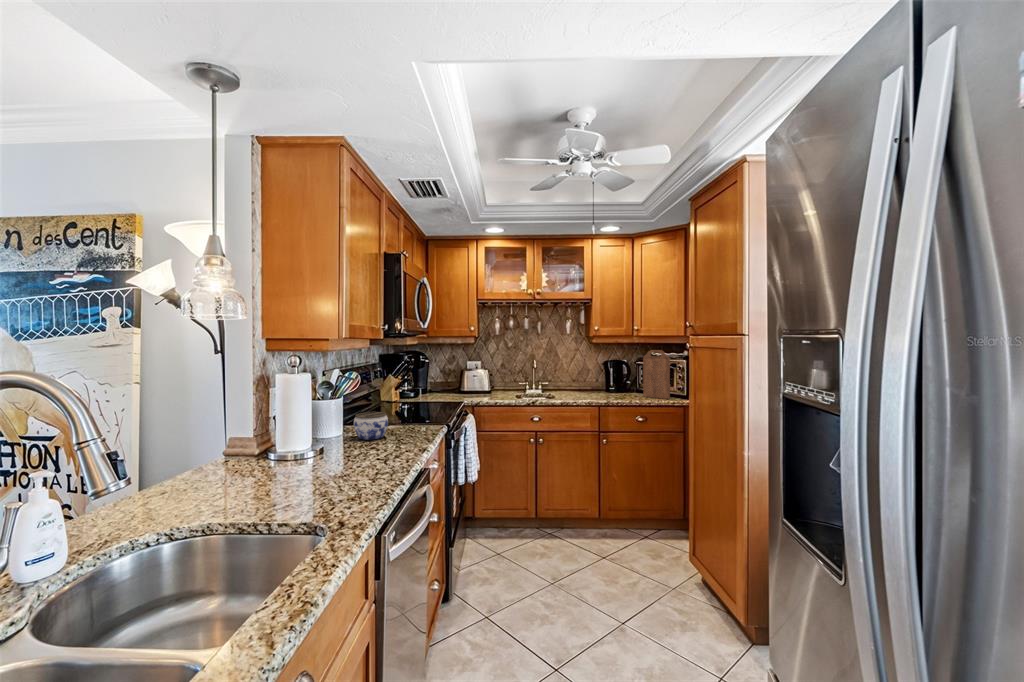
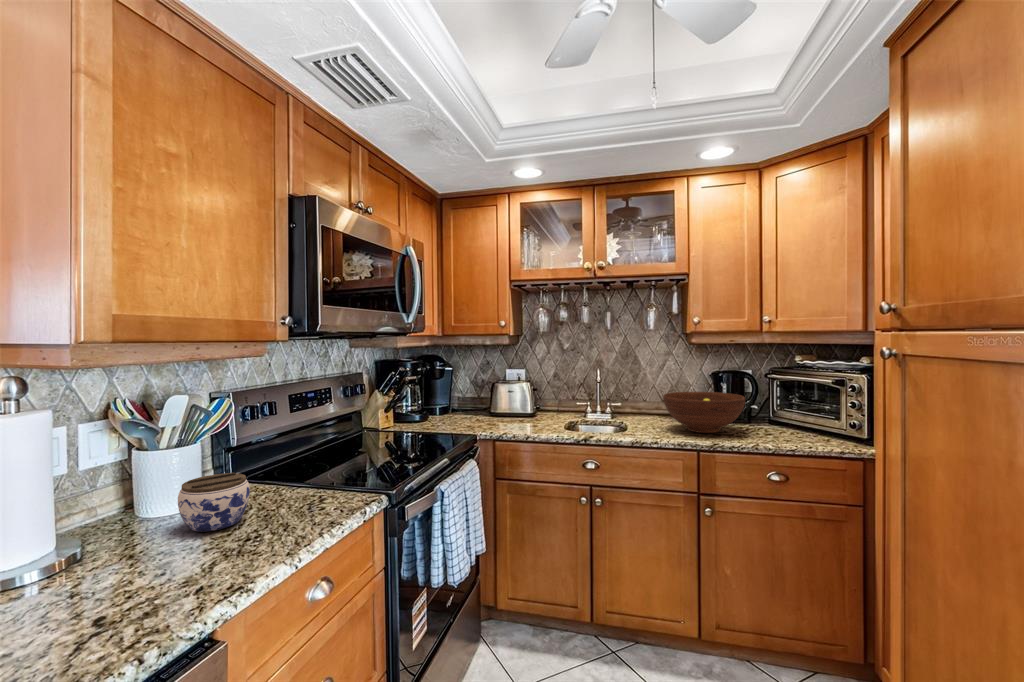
cutting board: present [643,350,670,399] -> none [780,355,833,443]
fruit bowl: none [578,373,625,397] -> present [663,392,745,433]

